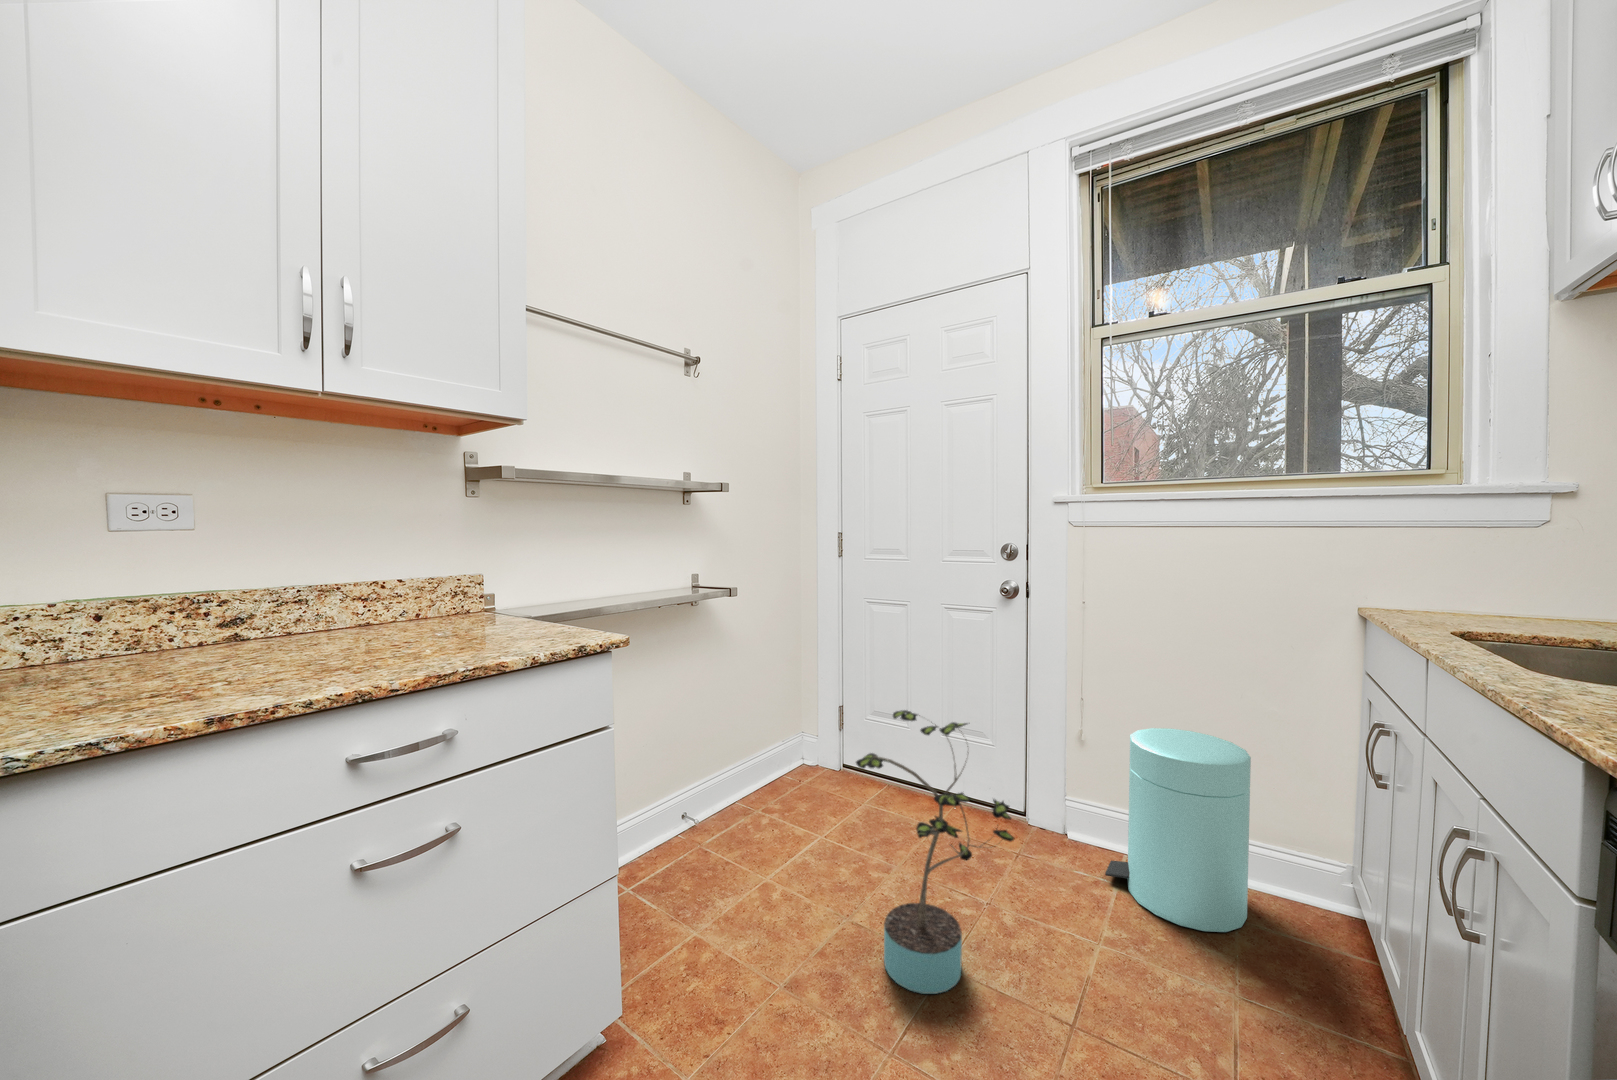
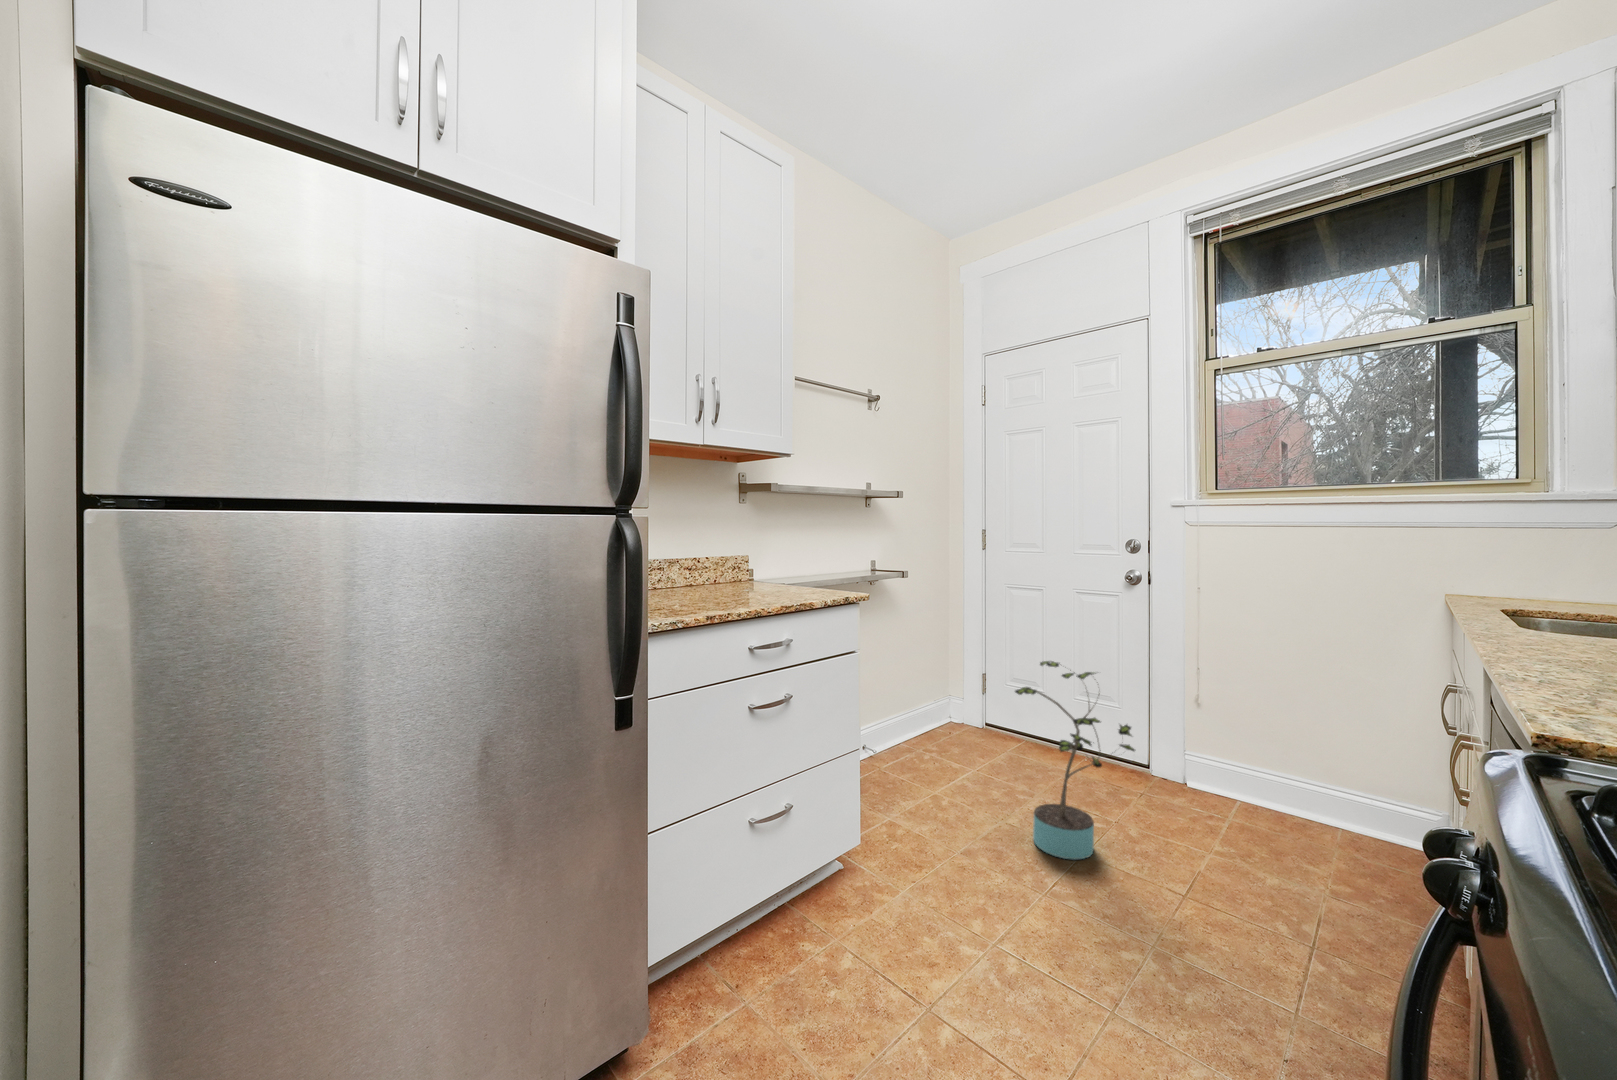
trash can: present [1105,728,1251,932] -> none [1216,692,1343,849]

